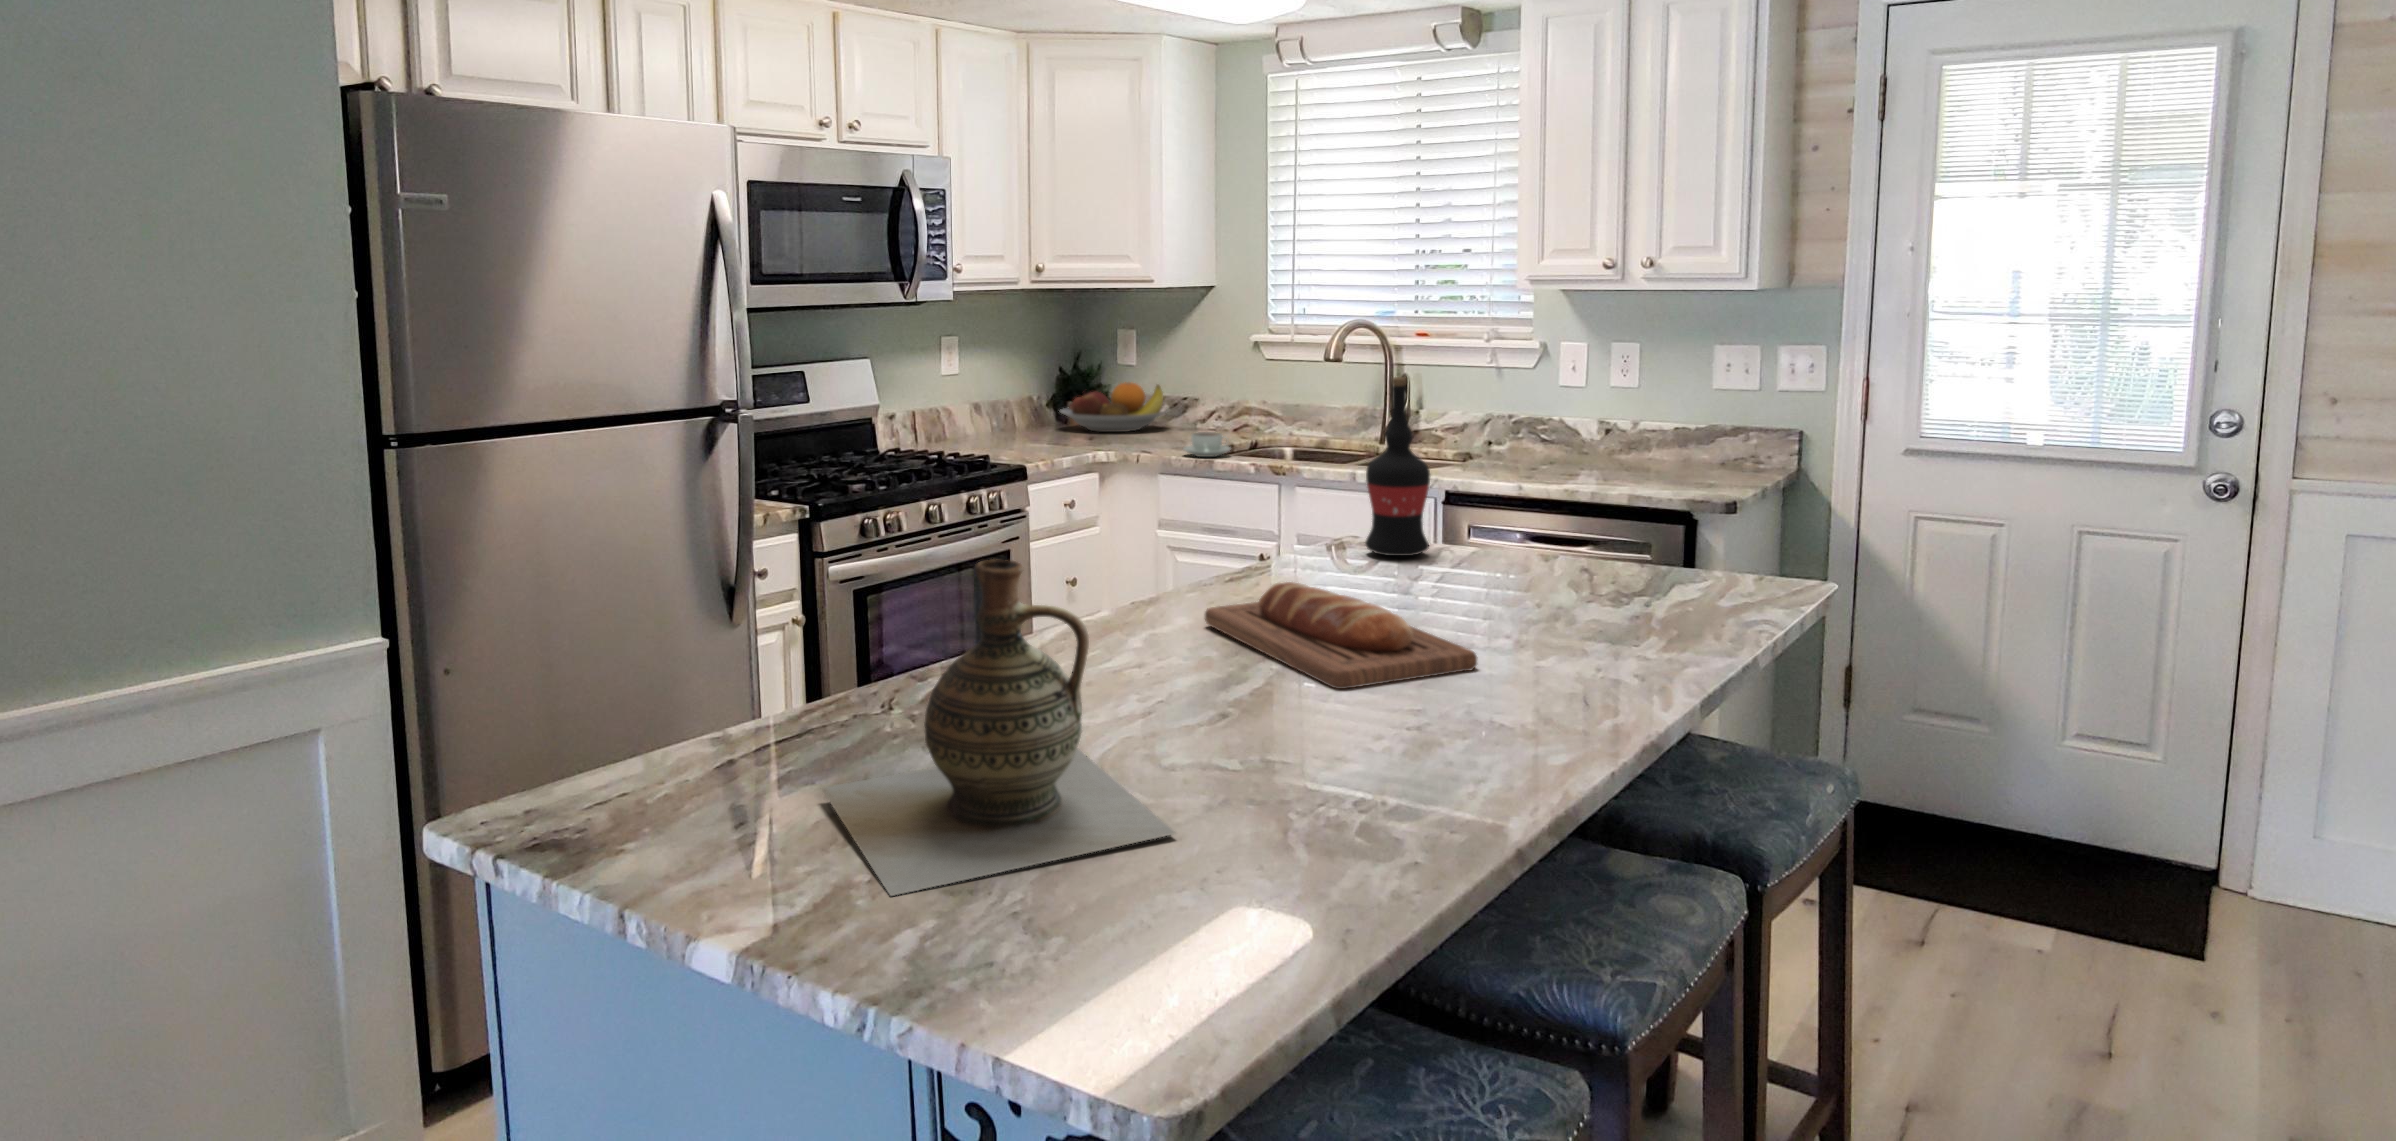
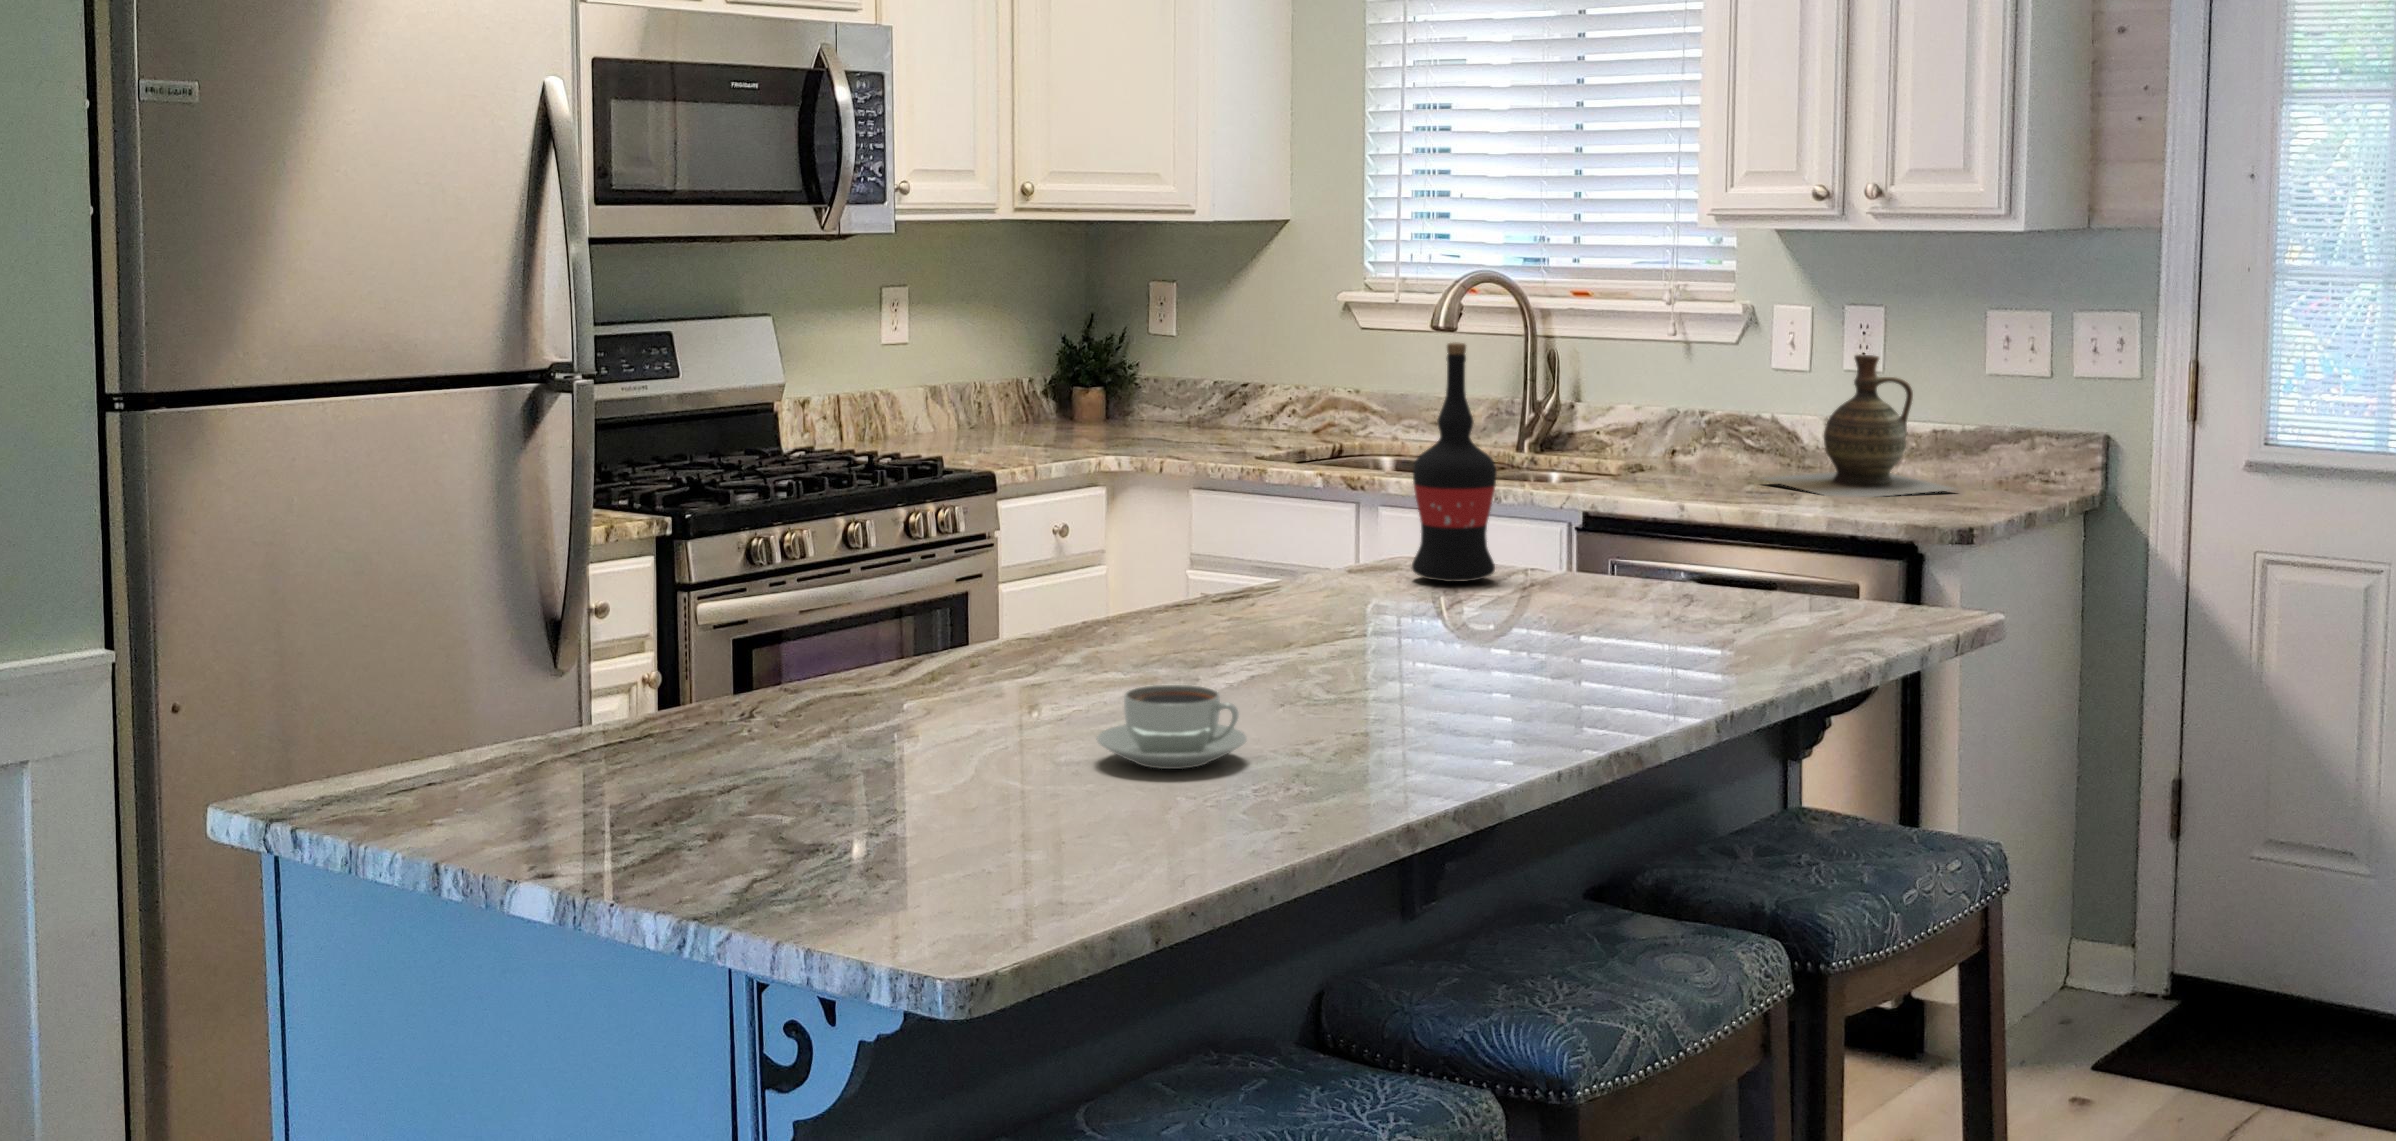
fruit bowl: present [1060,382,1165,432] -> none [1054,359,1219,432]
coffee cup: present [1183,432,1230,457] -> present [1097,685,1247,769]
ceramic jug: present [822,559,1175,896] -> present [1762,355,1954,497]
bread loaf: present [1205,582,1477,689] -> none [1163,593,1476,708]

